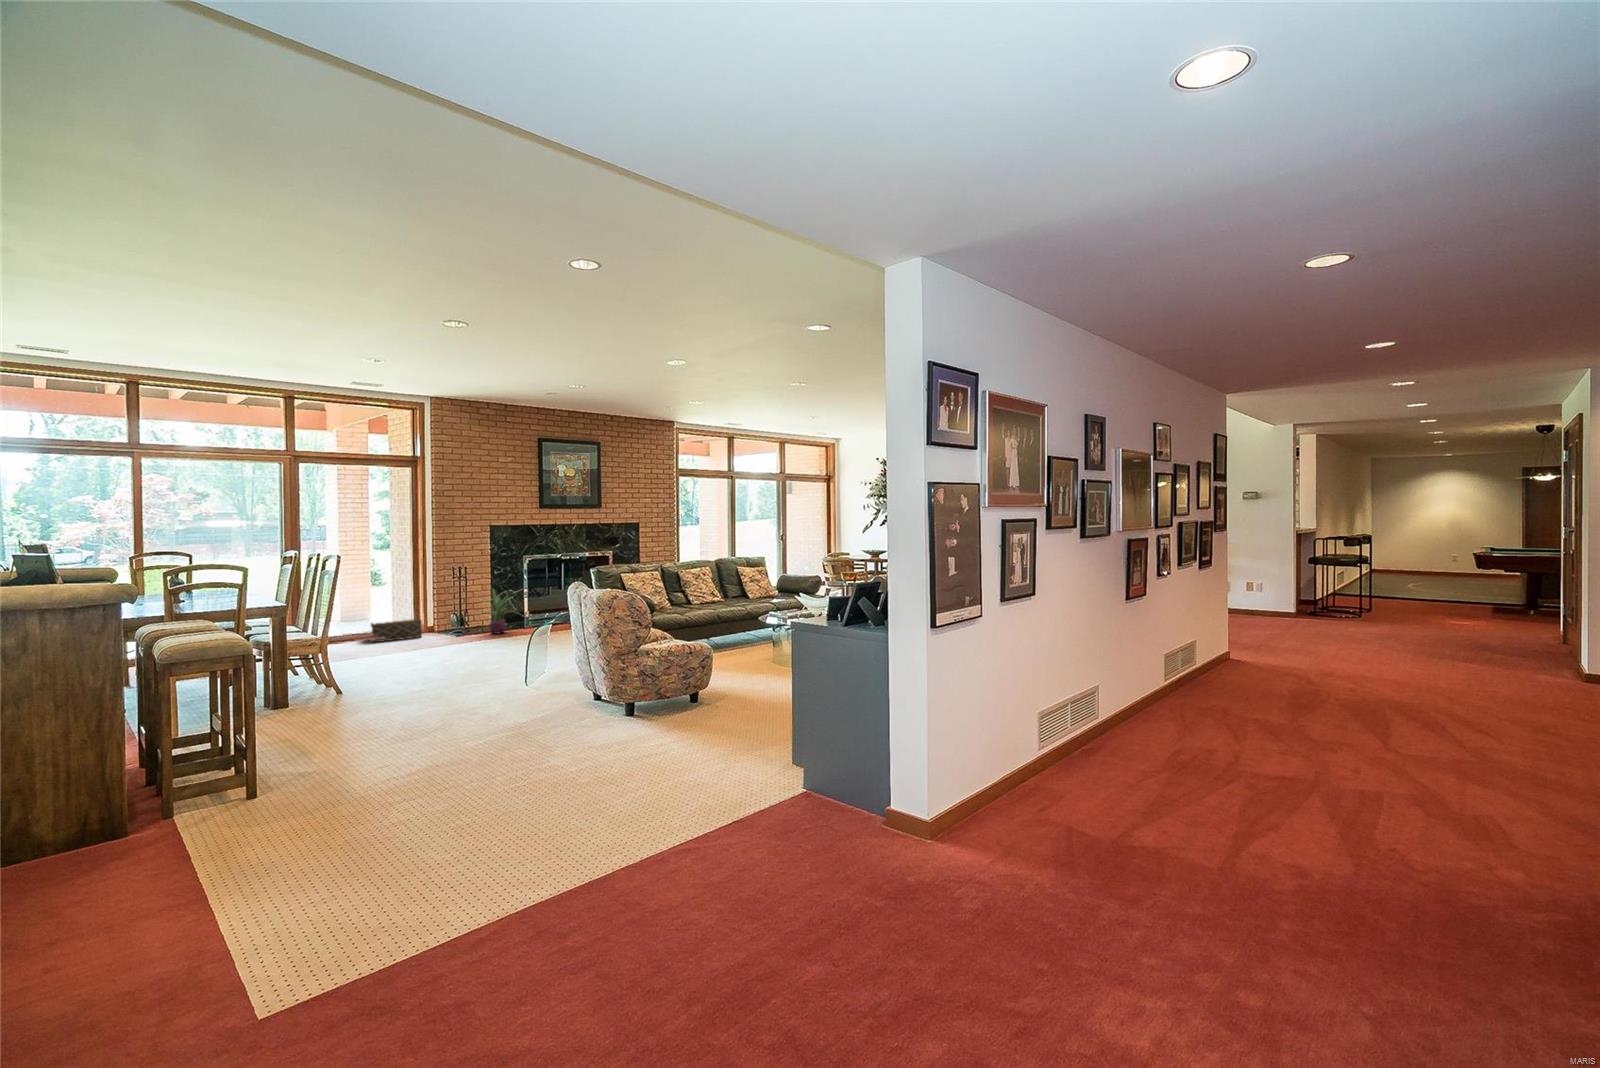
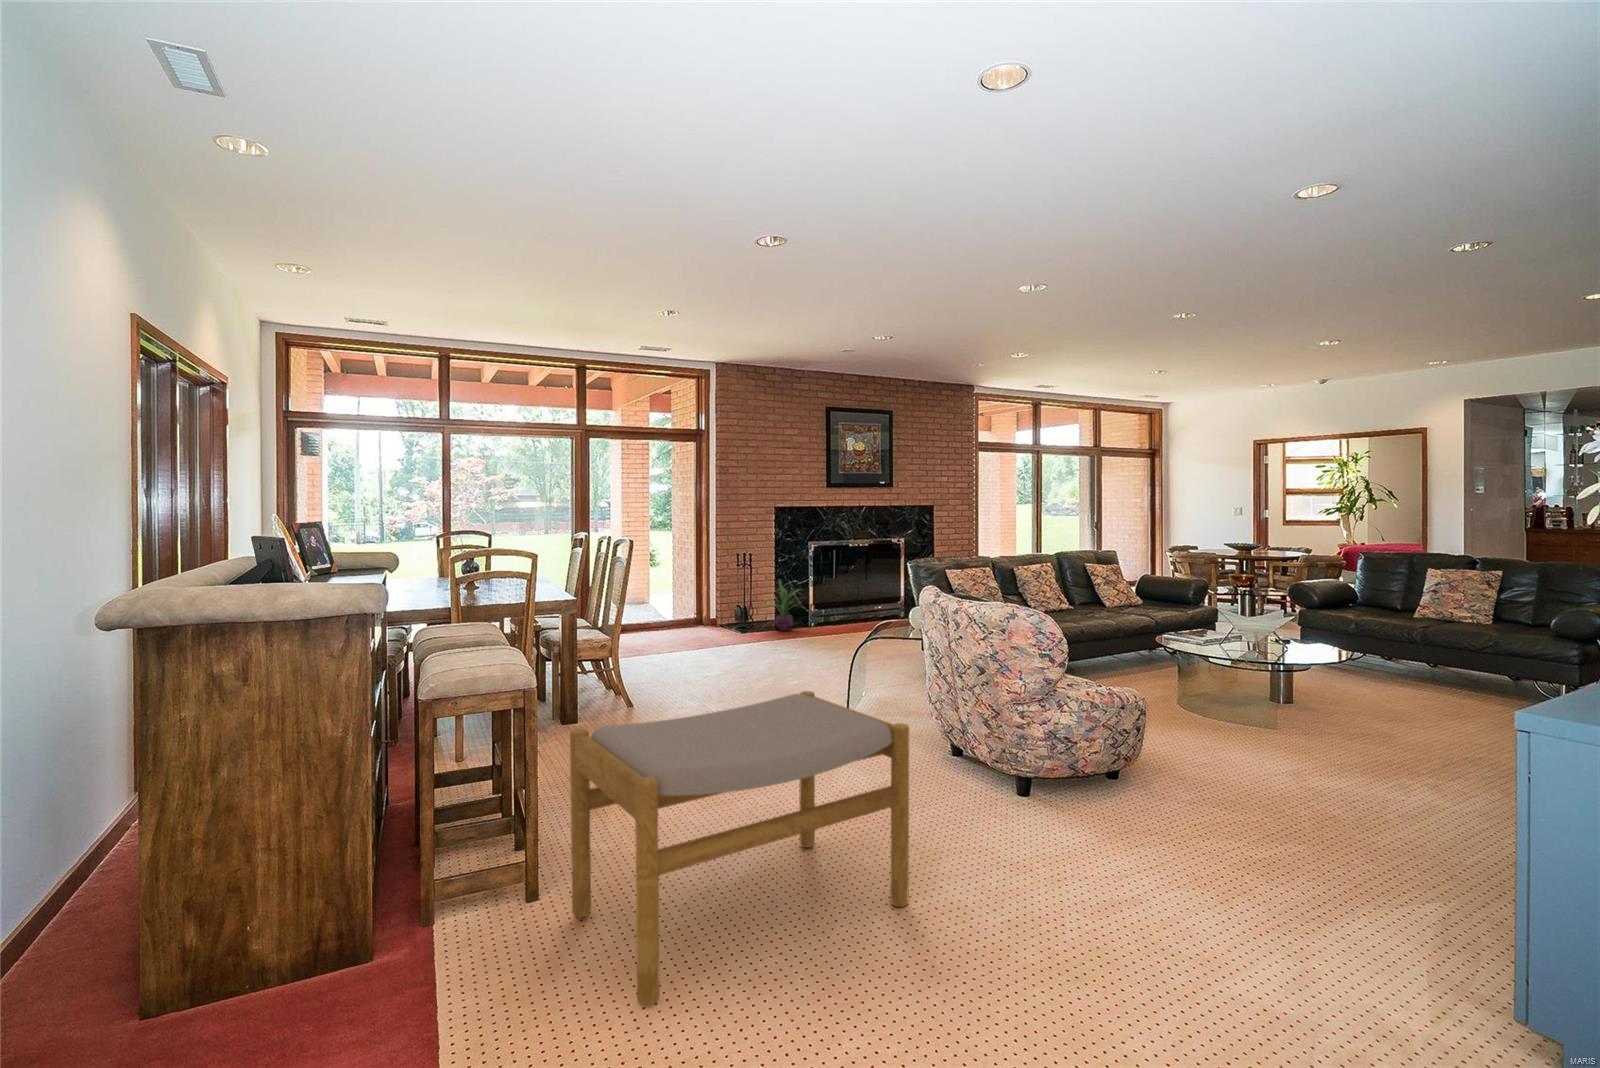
woven basket: present [367,619,422,642] -> none [649,608,705,635]
footstool: none [278,651,521,828] -> present [570,691,909,1007]

